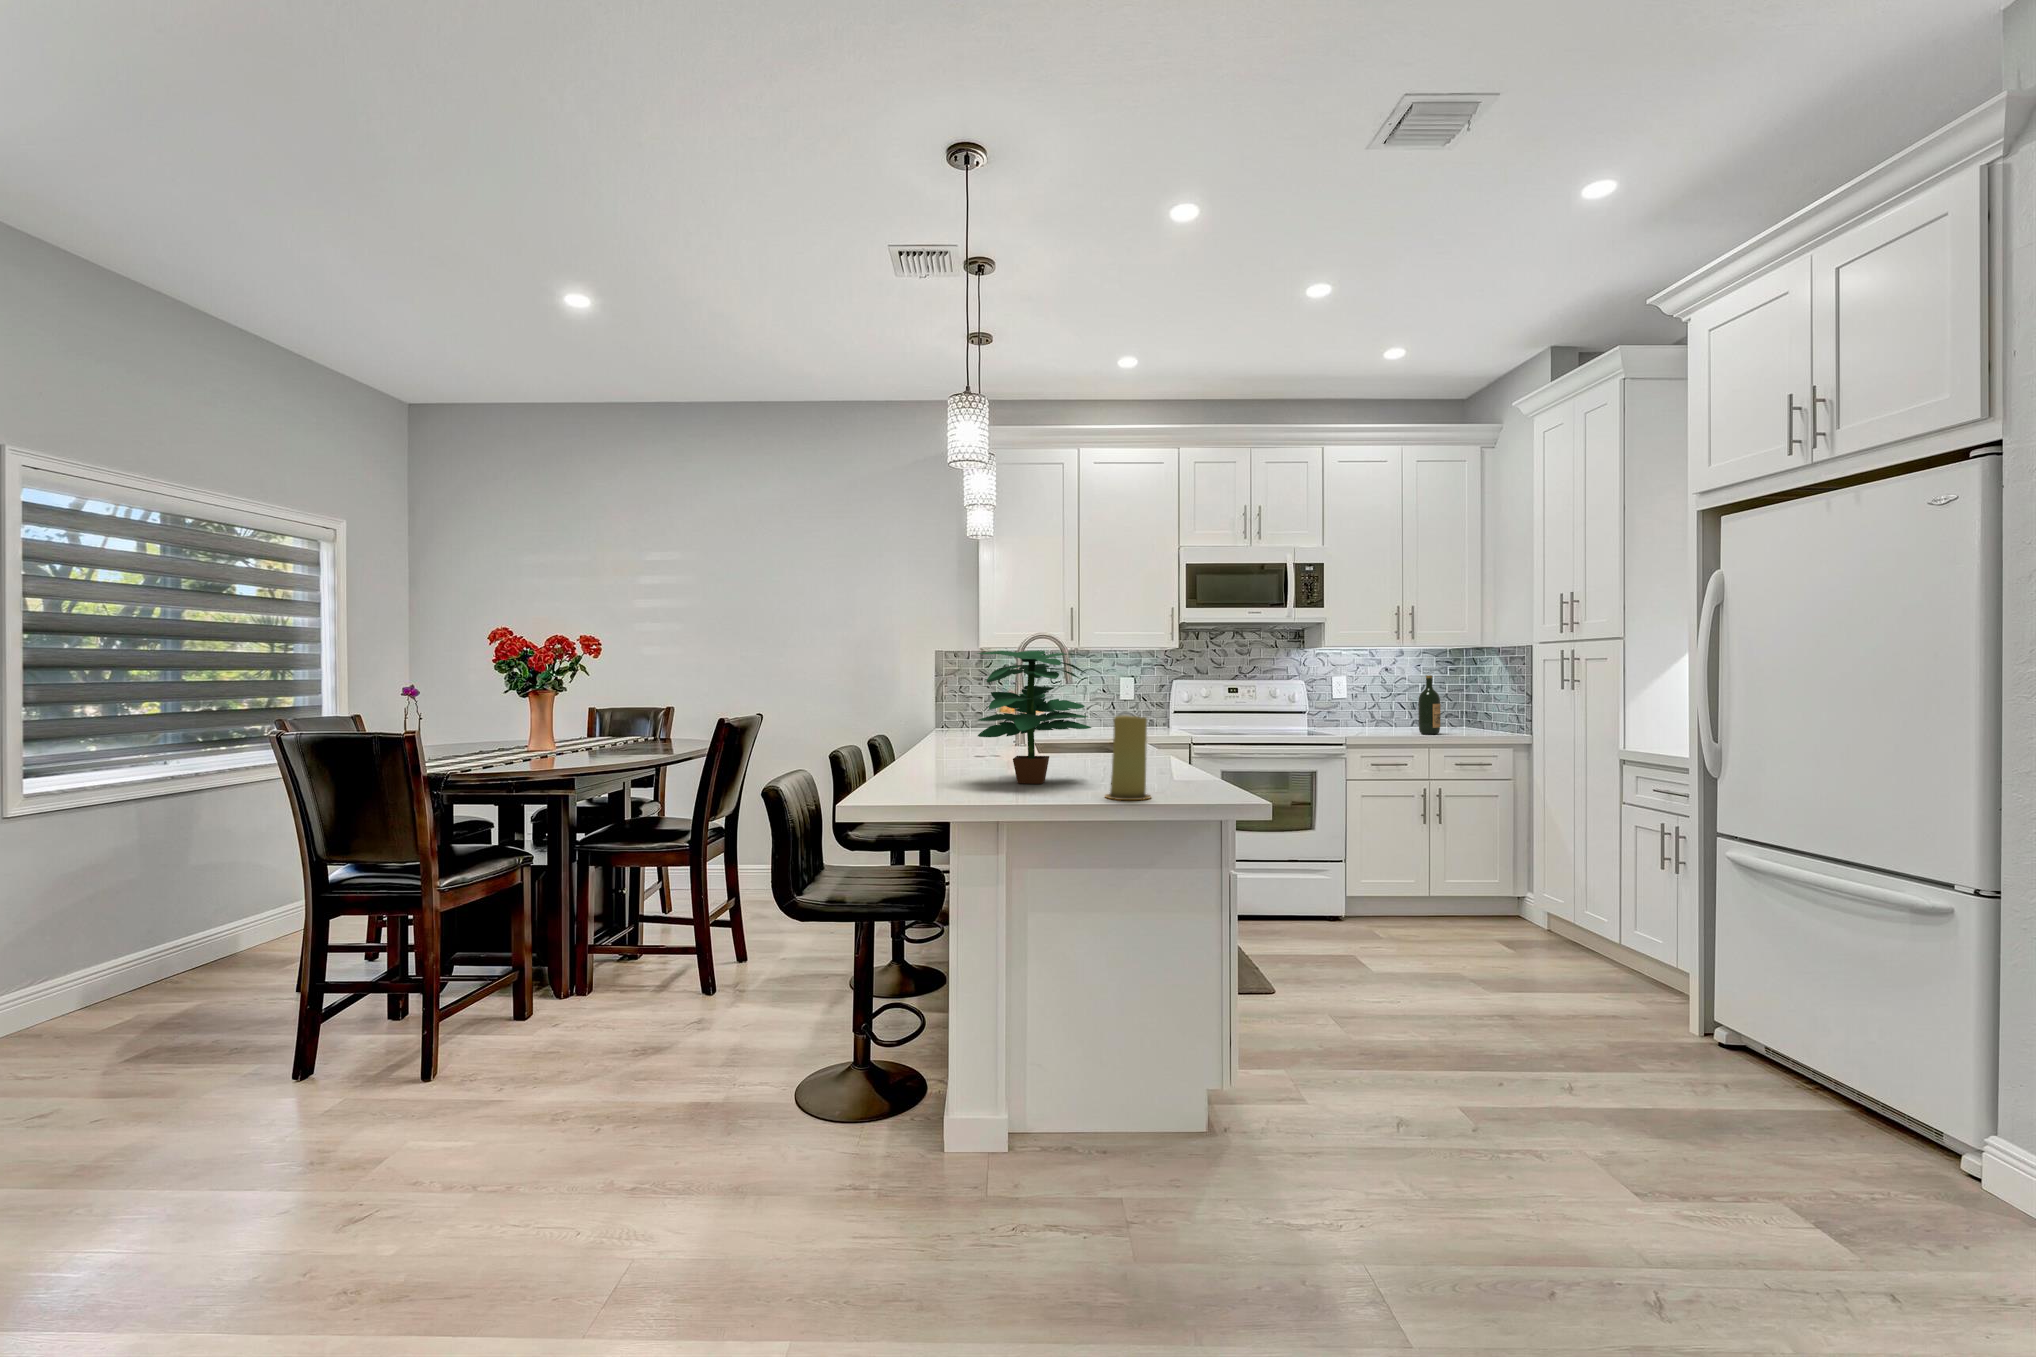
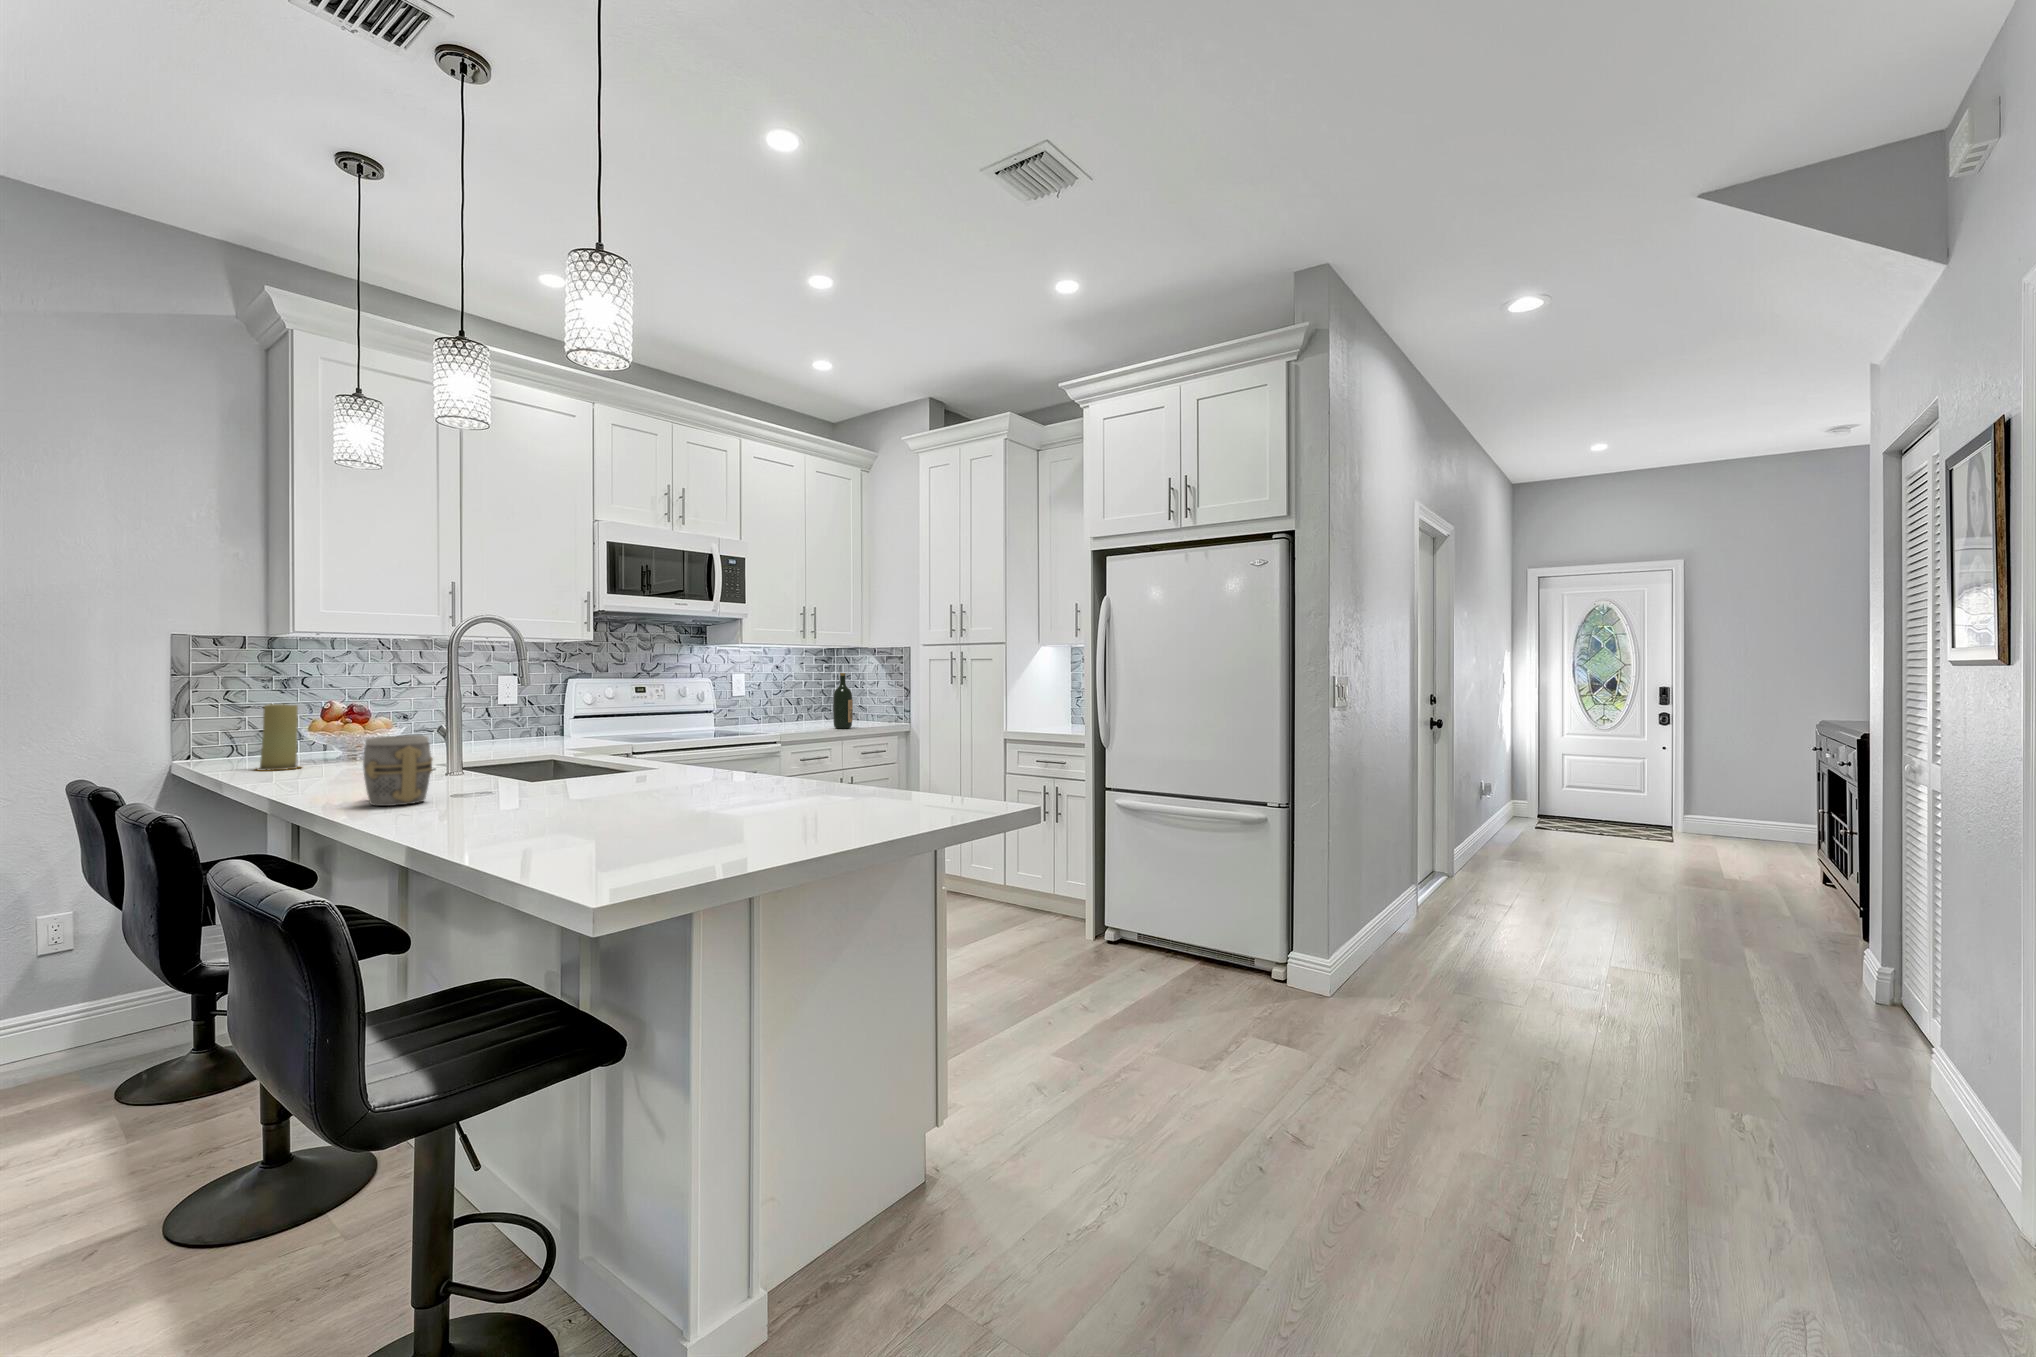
potted plant: present [978,651,1091,784] -> none [642,640,791,815]
candle: present [1105,715,1151,800] -> present [256,704,301,771]
mug: none [901,716,938,759] -> present [363,735,433,806]

